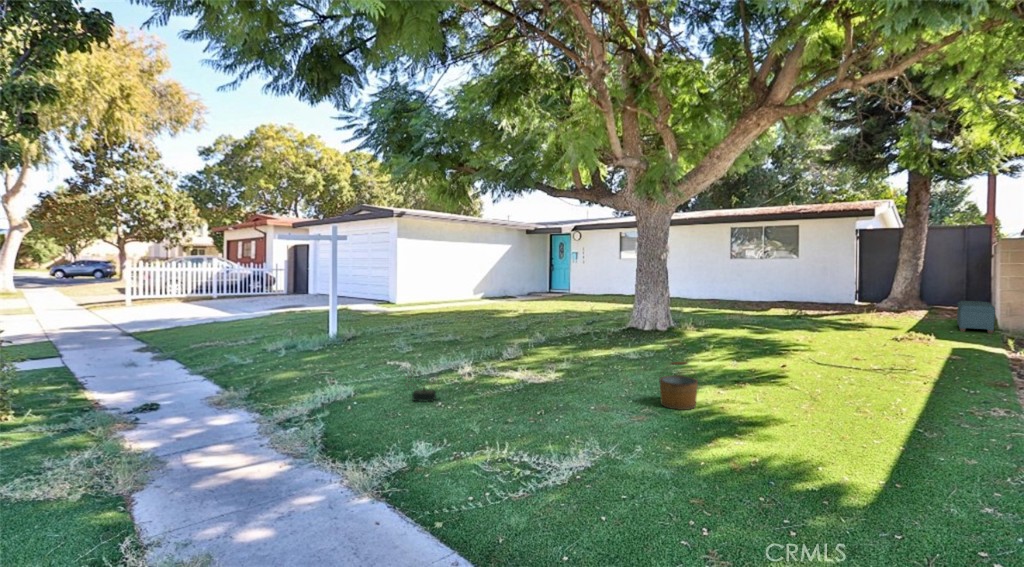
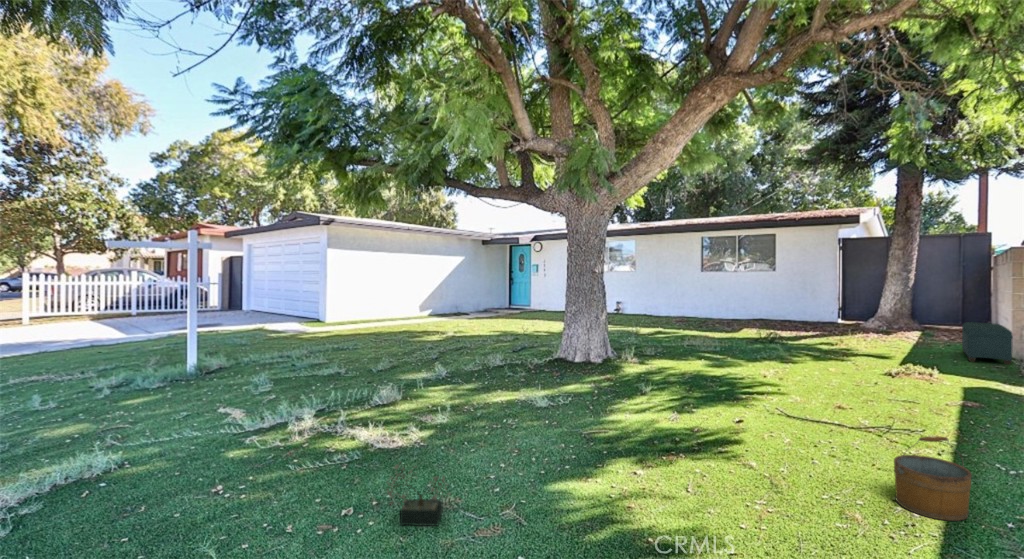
bucket: present [659,362,698,410] -> present [894,436,971,521]
decorative plant: present [405,370,439,401] -> present [387,465,451,526]

